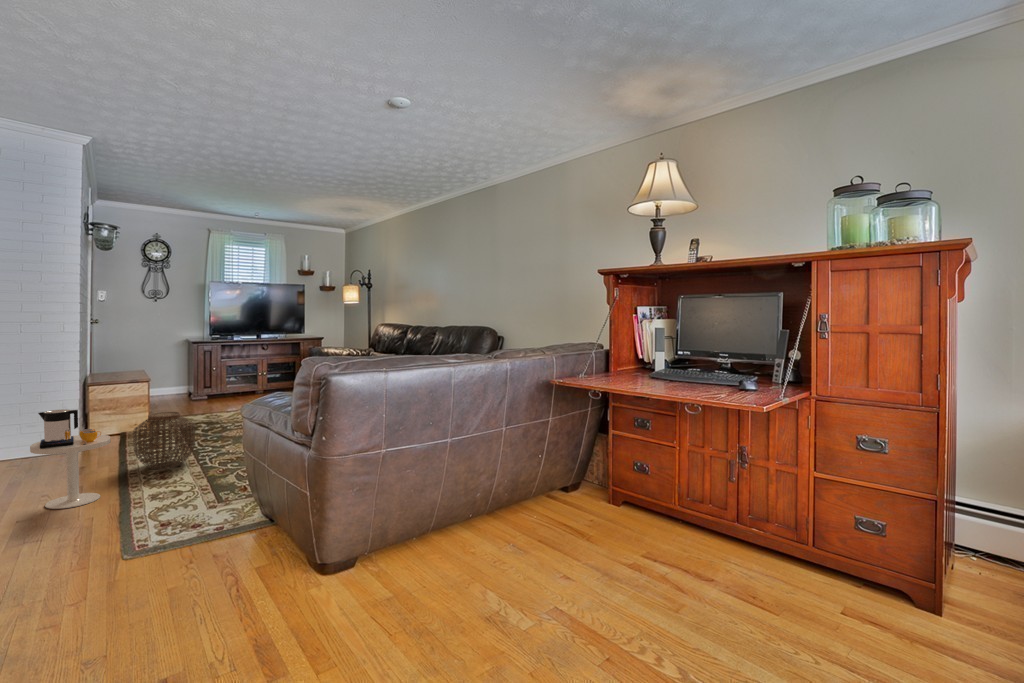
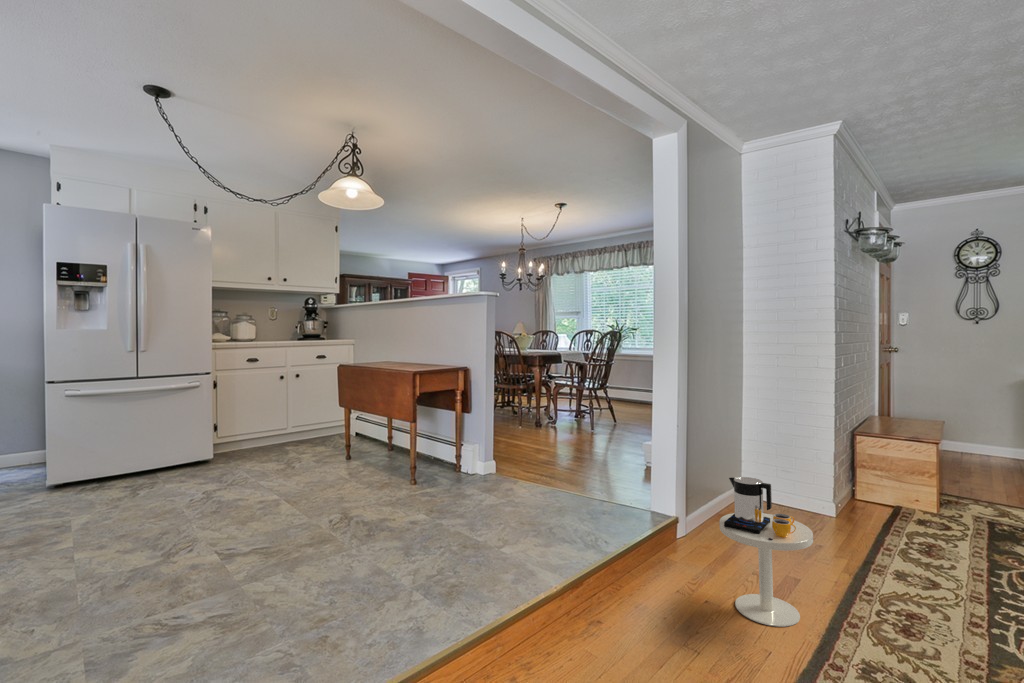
woven basket: present [133,412,195,469] -> none [870,508,983,616]

